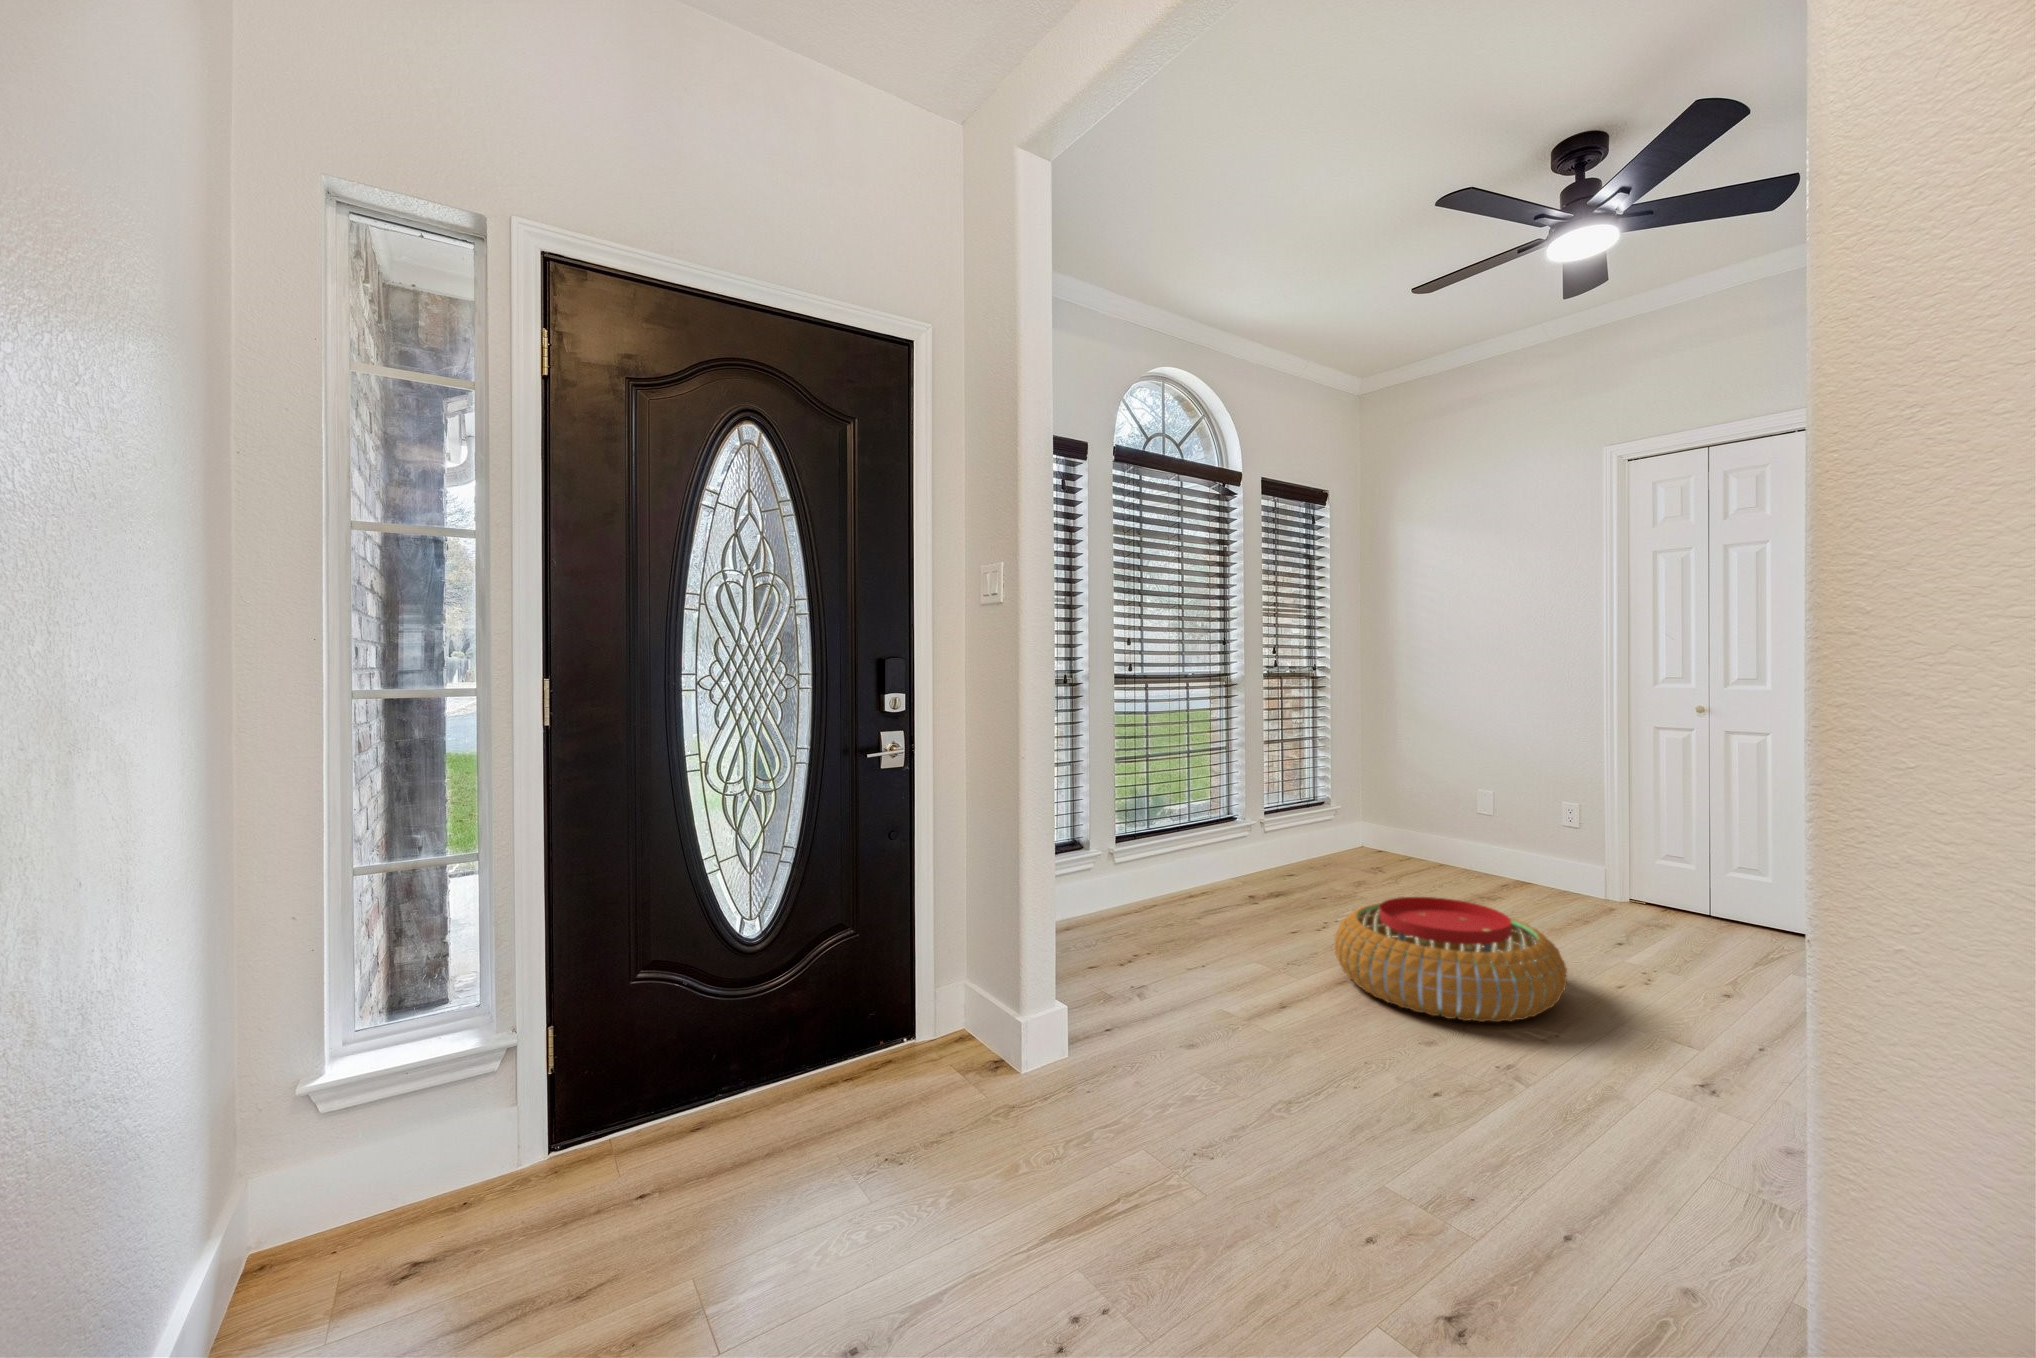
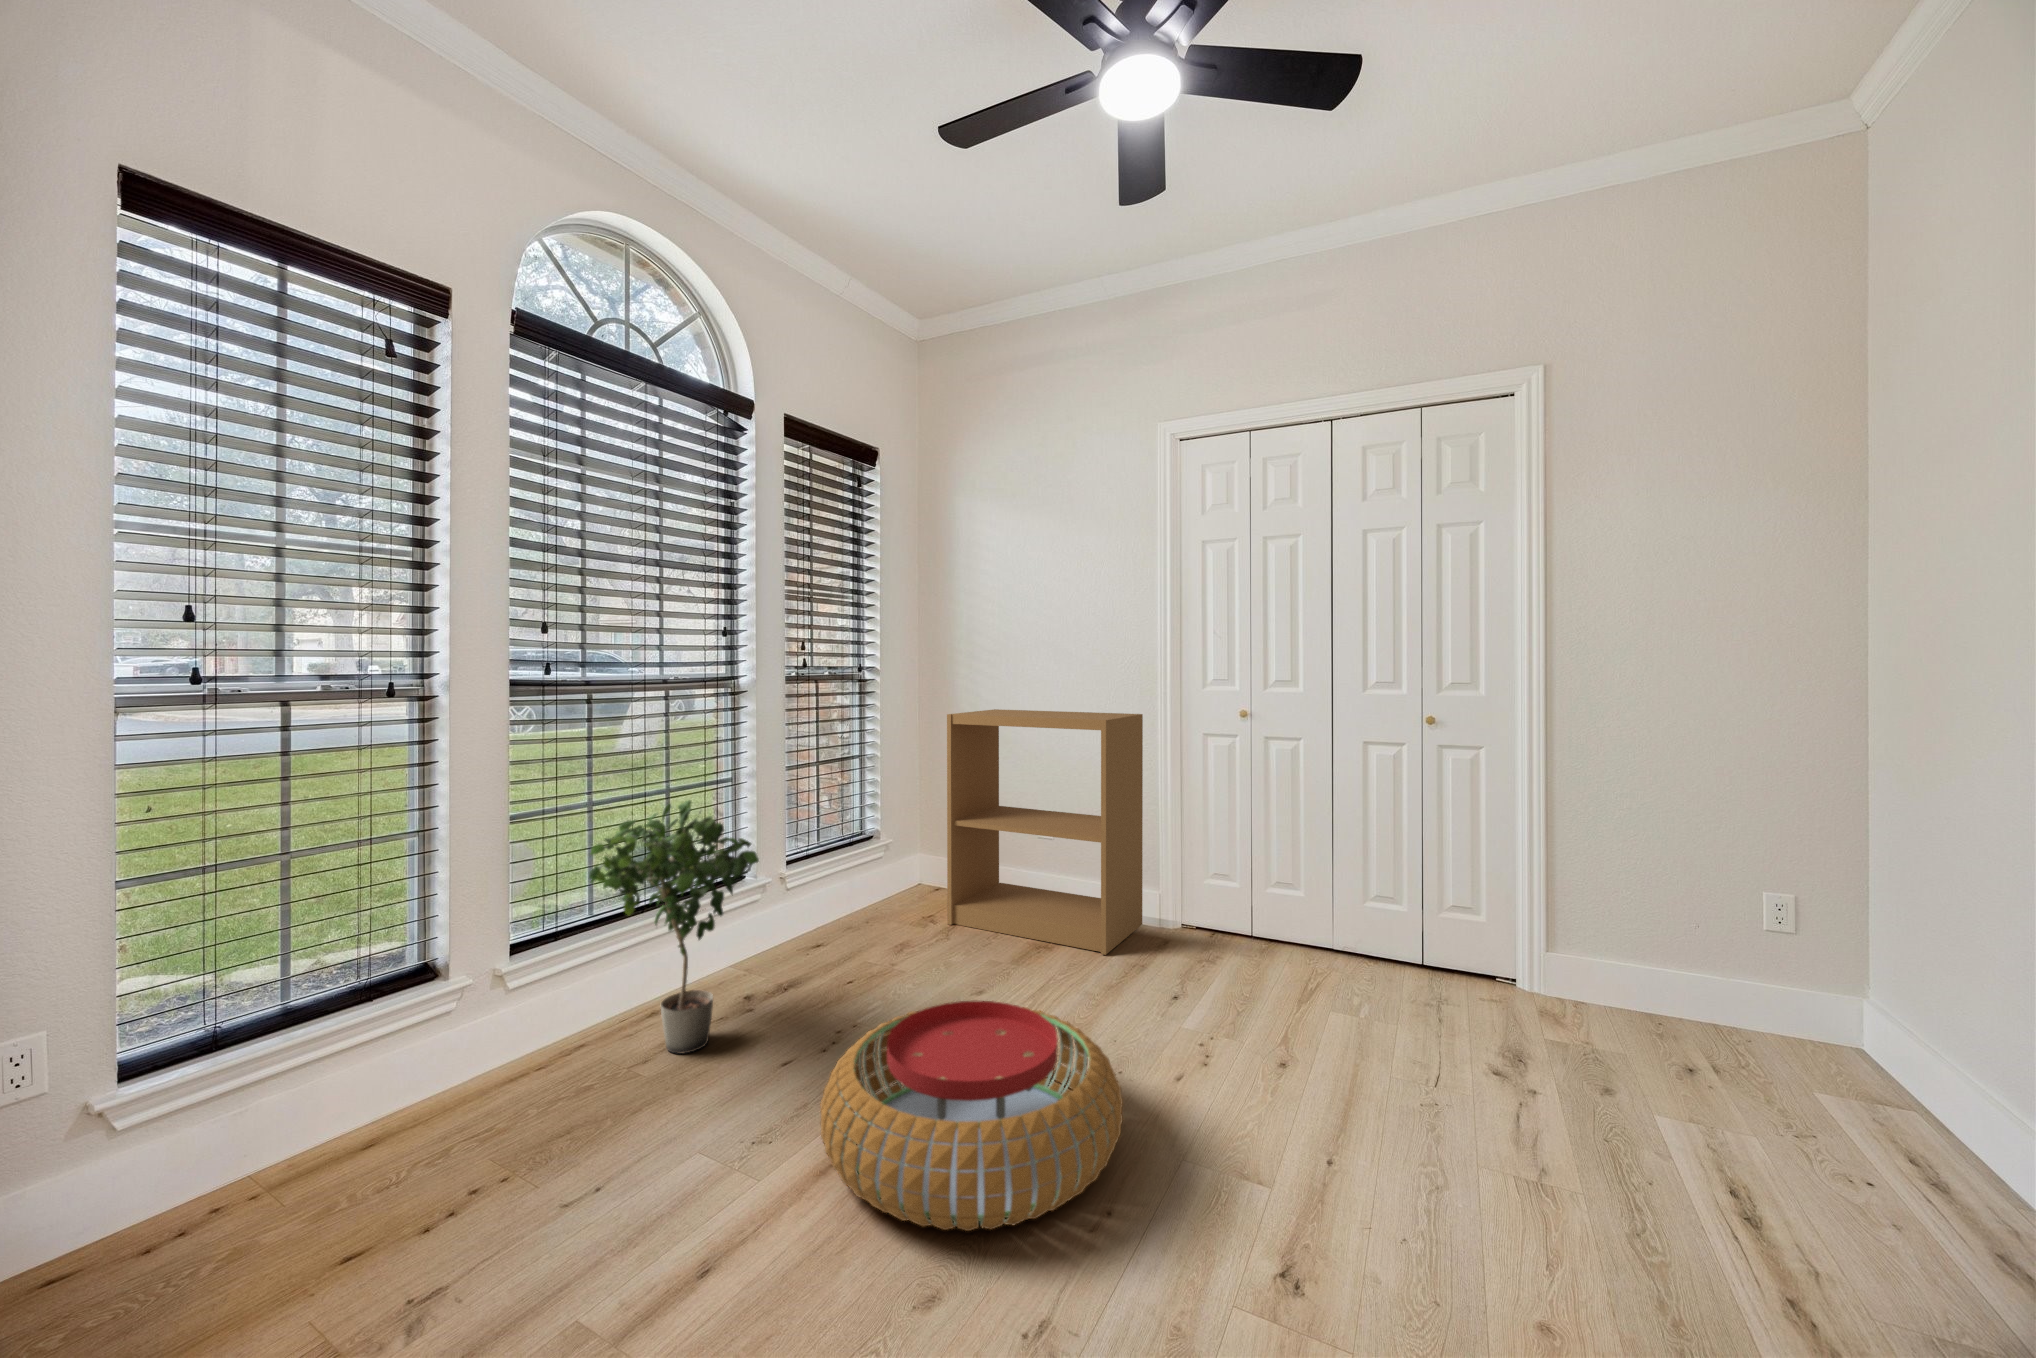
bookshelf: none [1393,701,1588,908] -> present [947,709,1143,955]
potted plant: none [1155,755,1273,919] -> present [589,800,759,1054]

